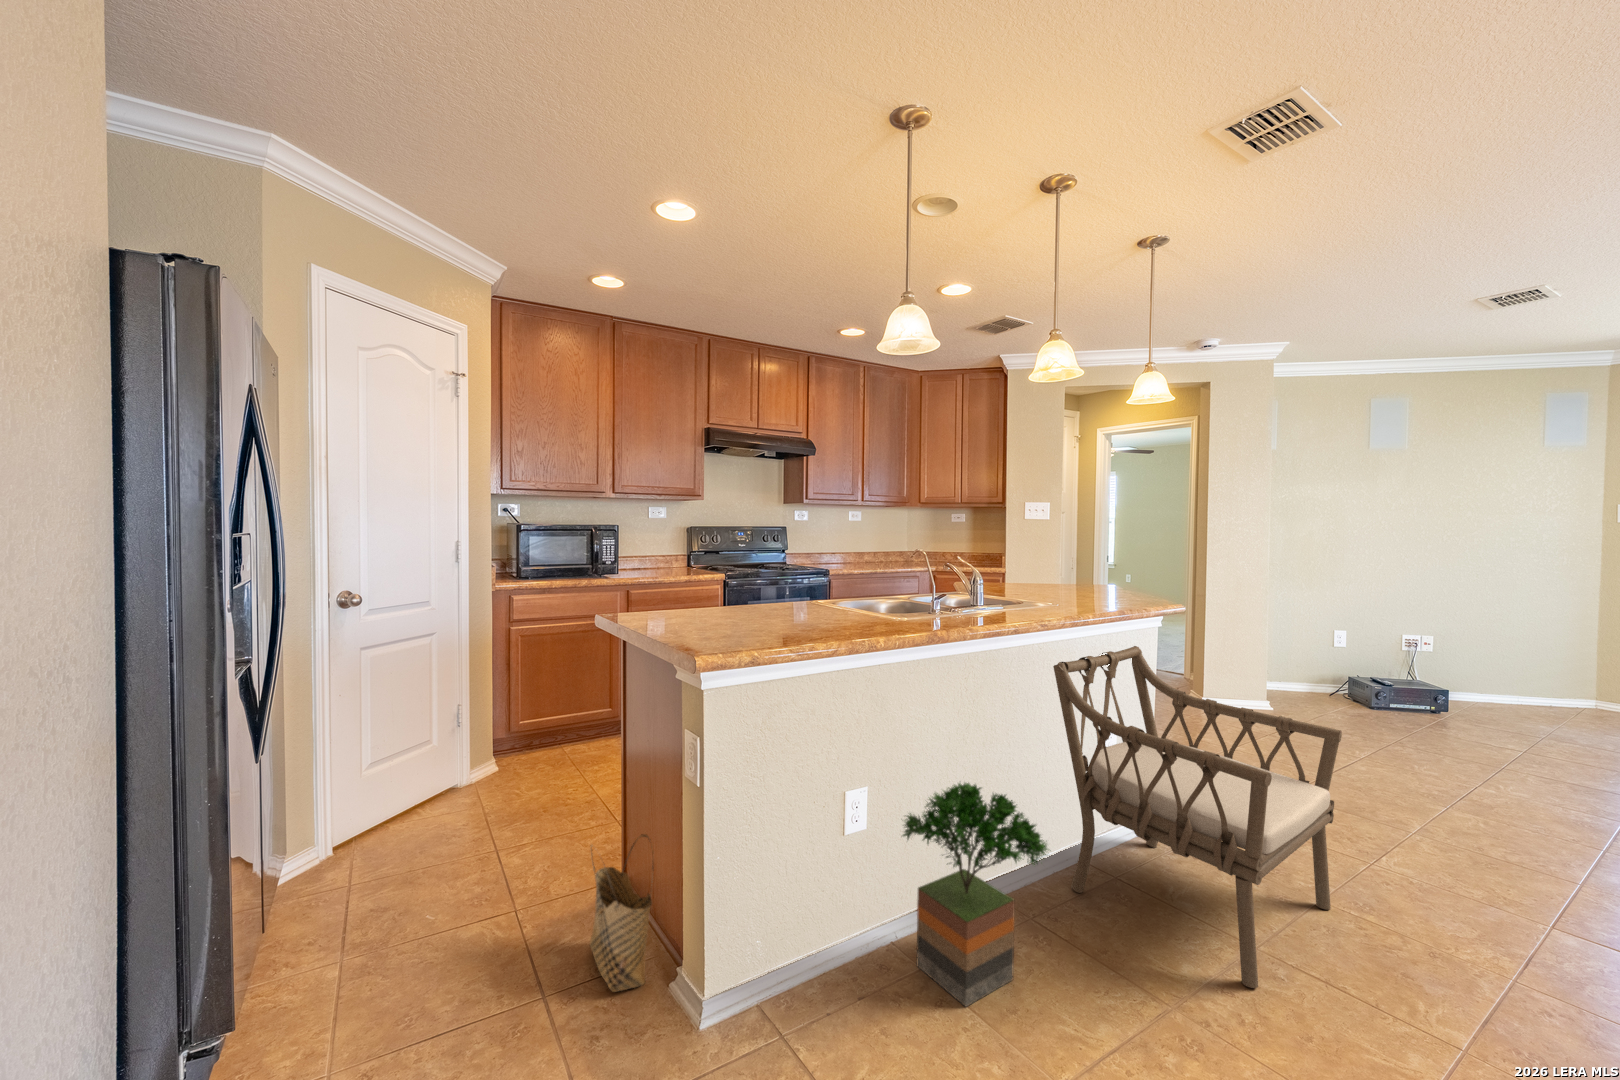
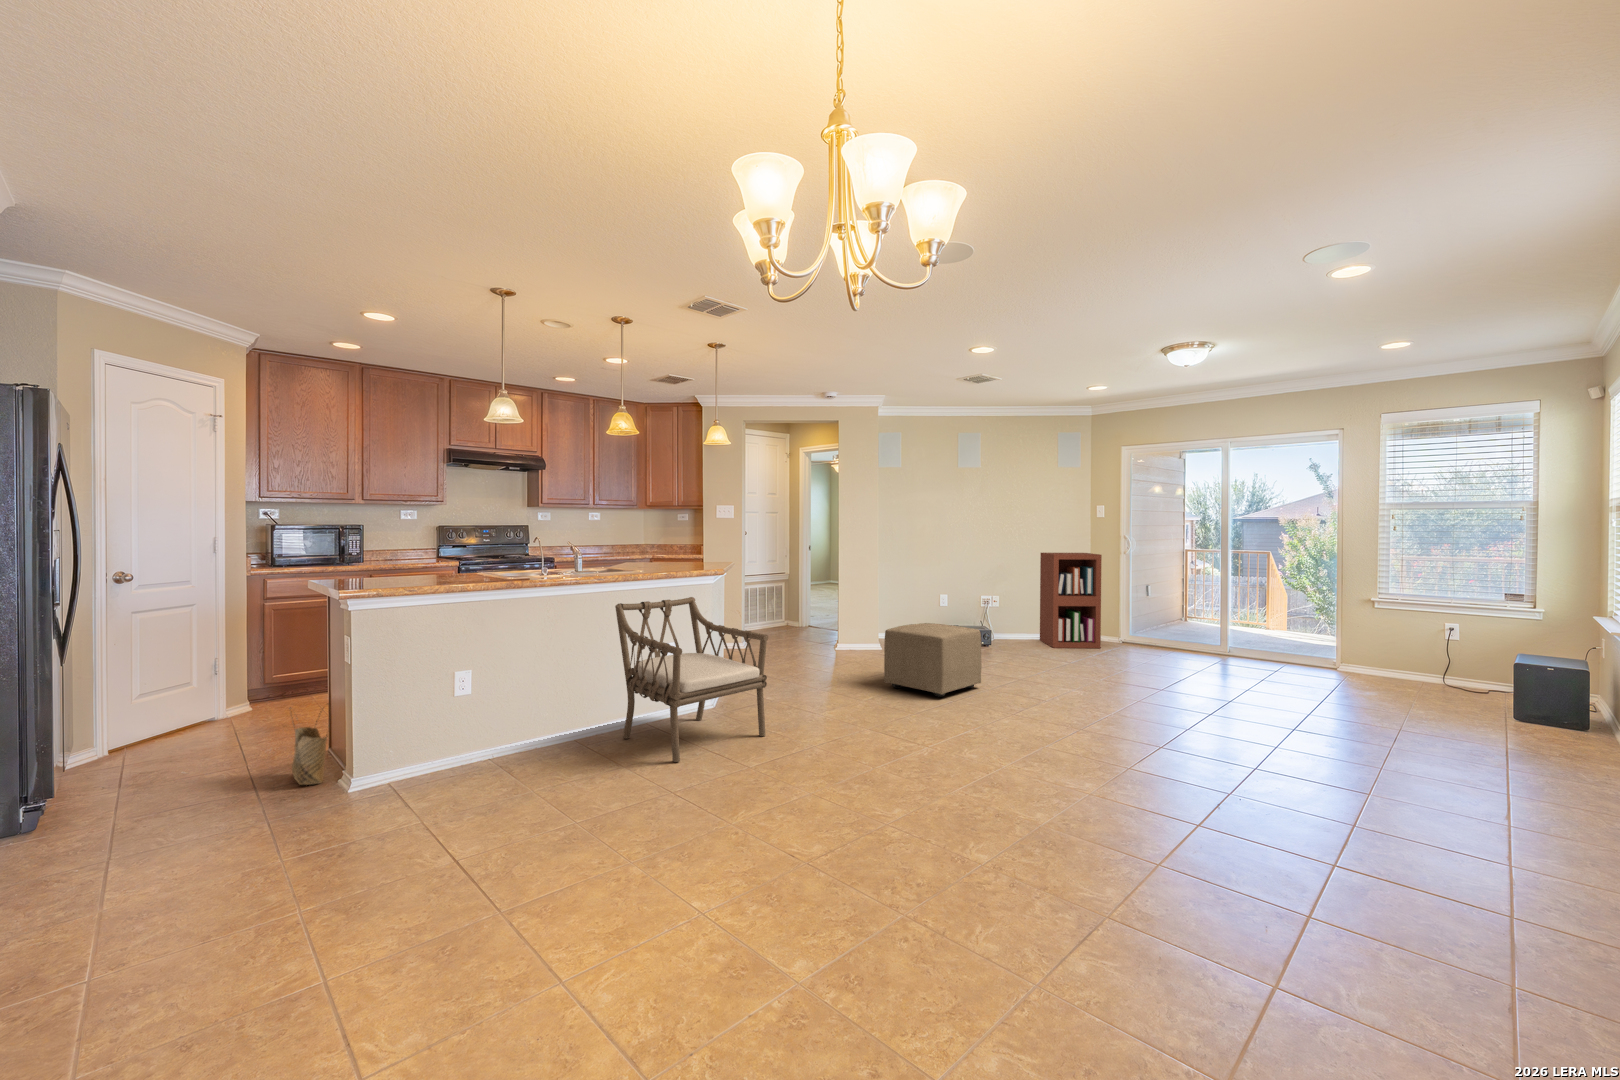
bookshelf: none [1460,569,1601,712] -> present [1040,553,1102,648]
ottoman: none [1369,681,1552,816] -> present [884,623,982,697]
potted tree: present [903,783,1047,1007] -> none [483,666,564,778]

